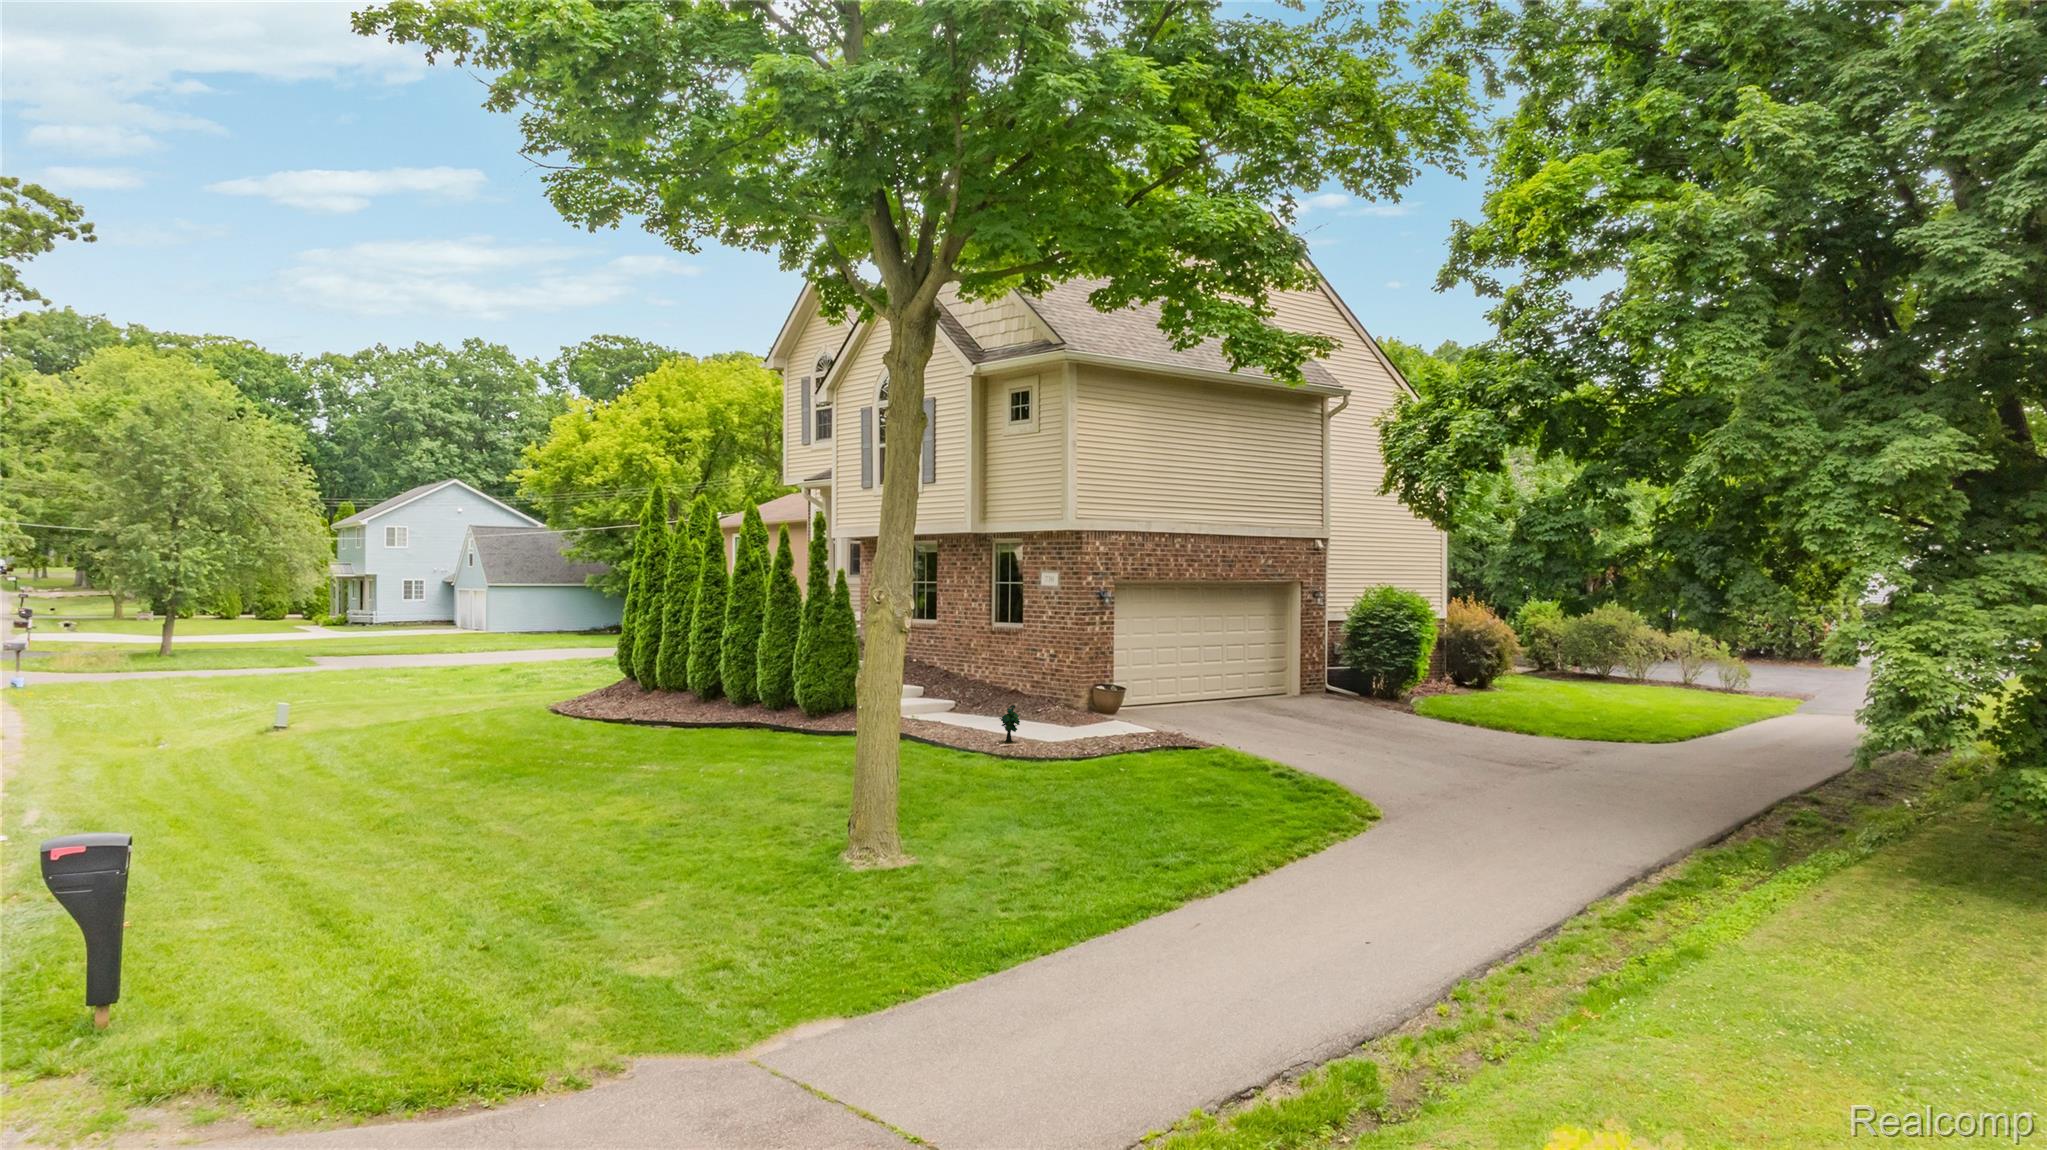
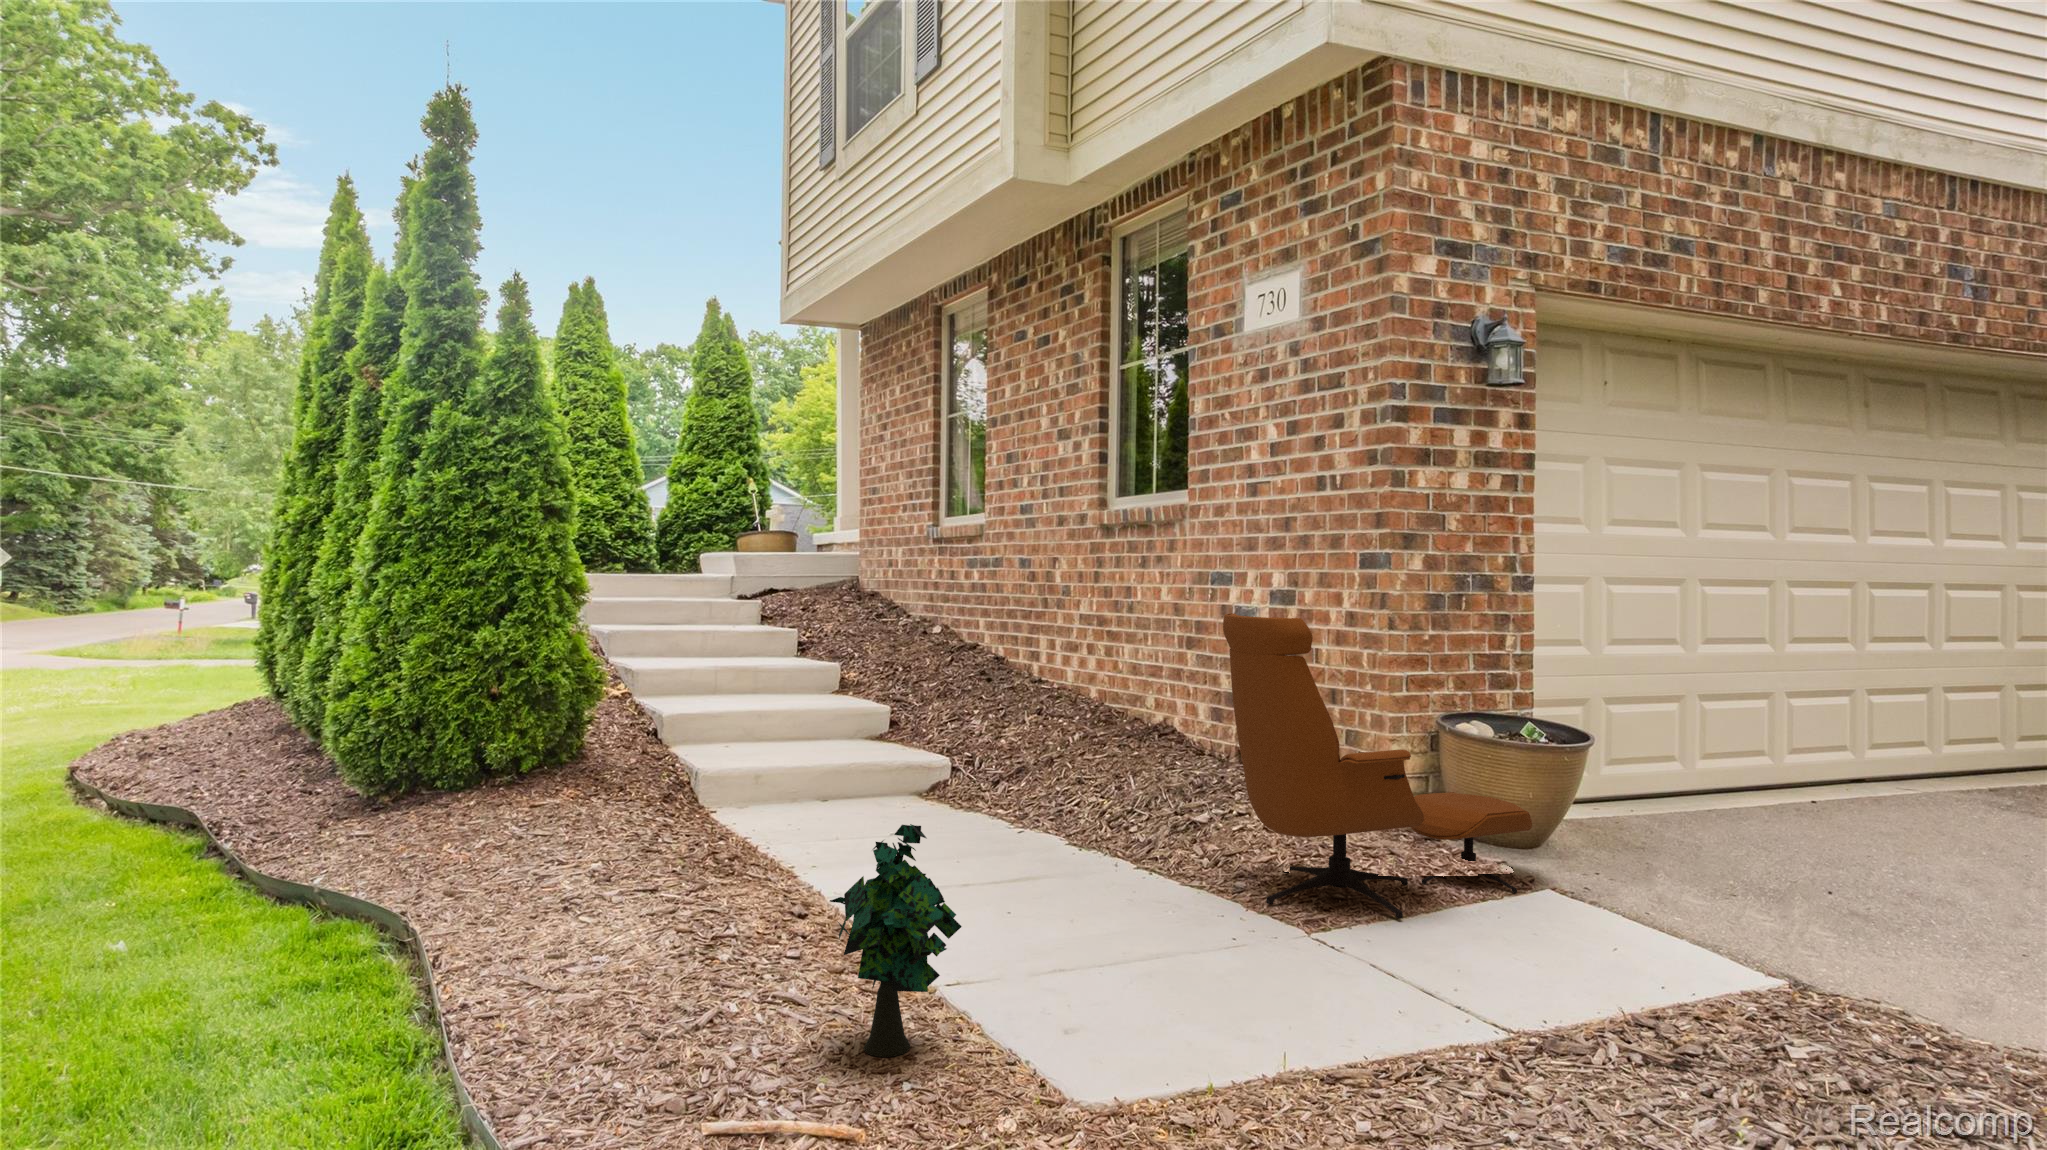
lounge chair: none [1048,665,1112,727] -> present [1223,613,1532,919]

